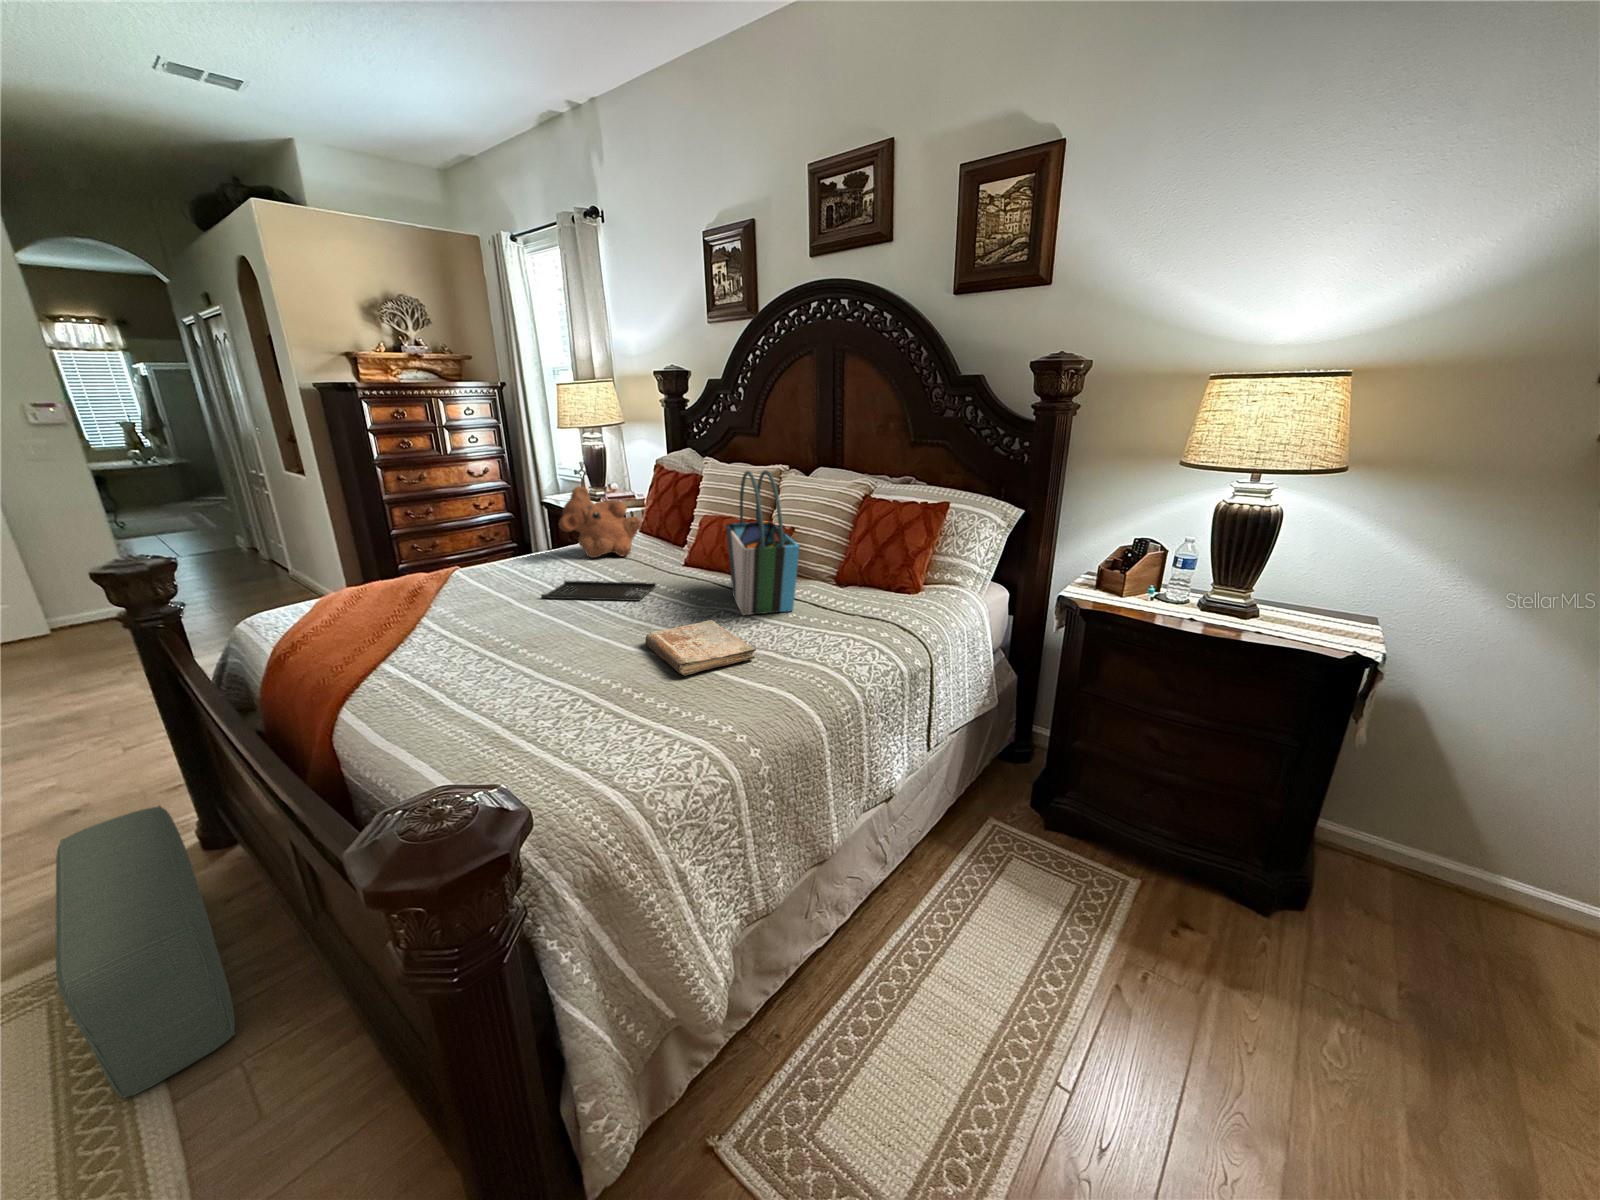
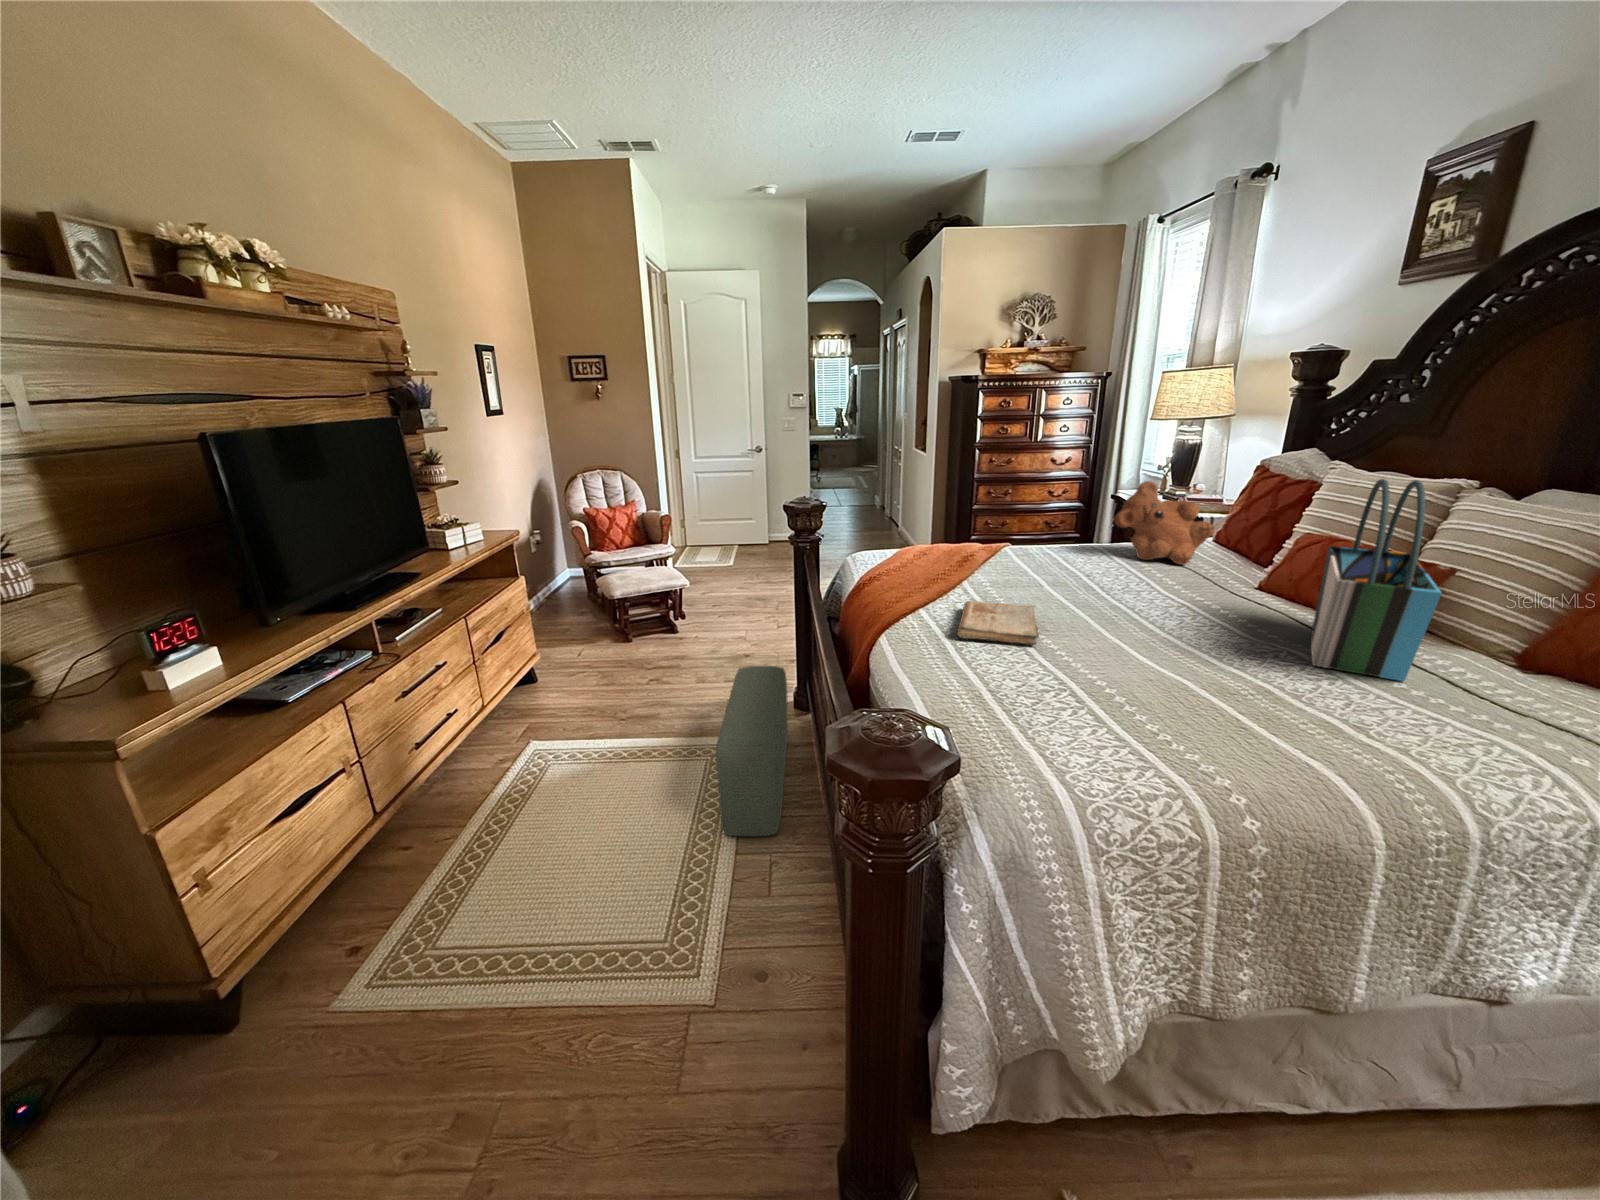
tray: present [541,581,657,601] -> none [1071,576,1207,615]
book: present [645,620,756,676] -> present [957,601,1039,645]

